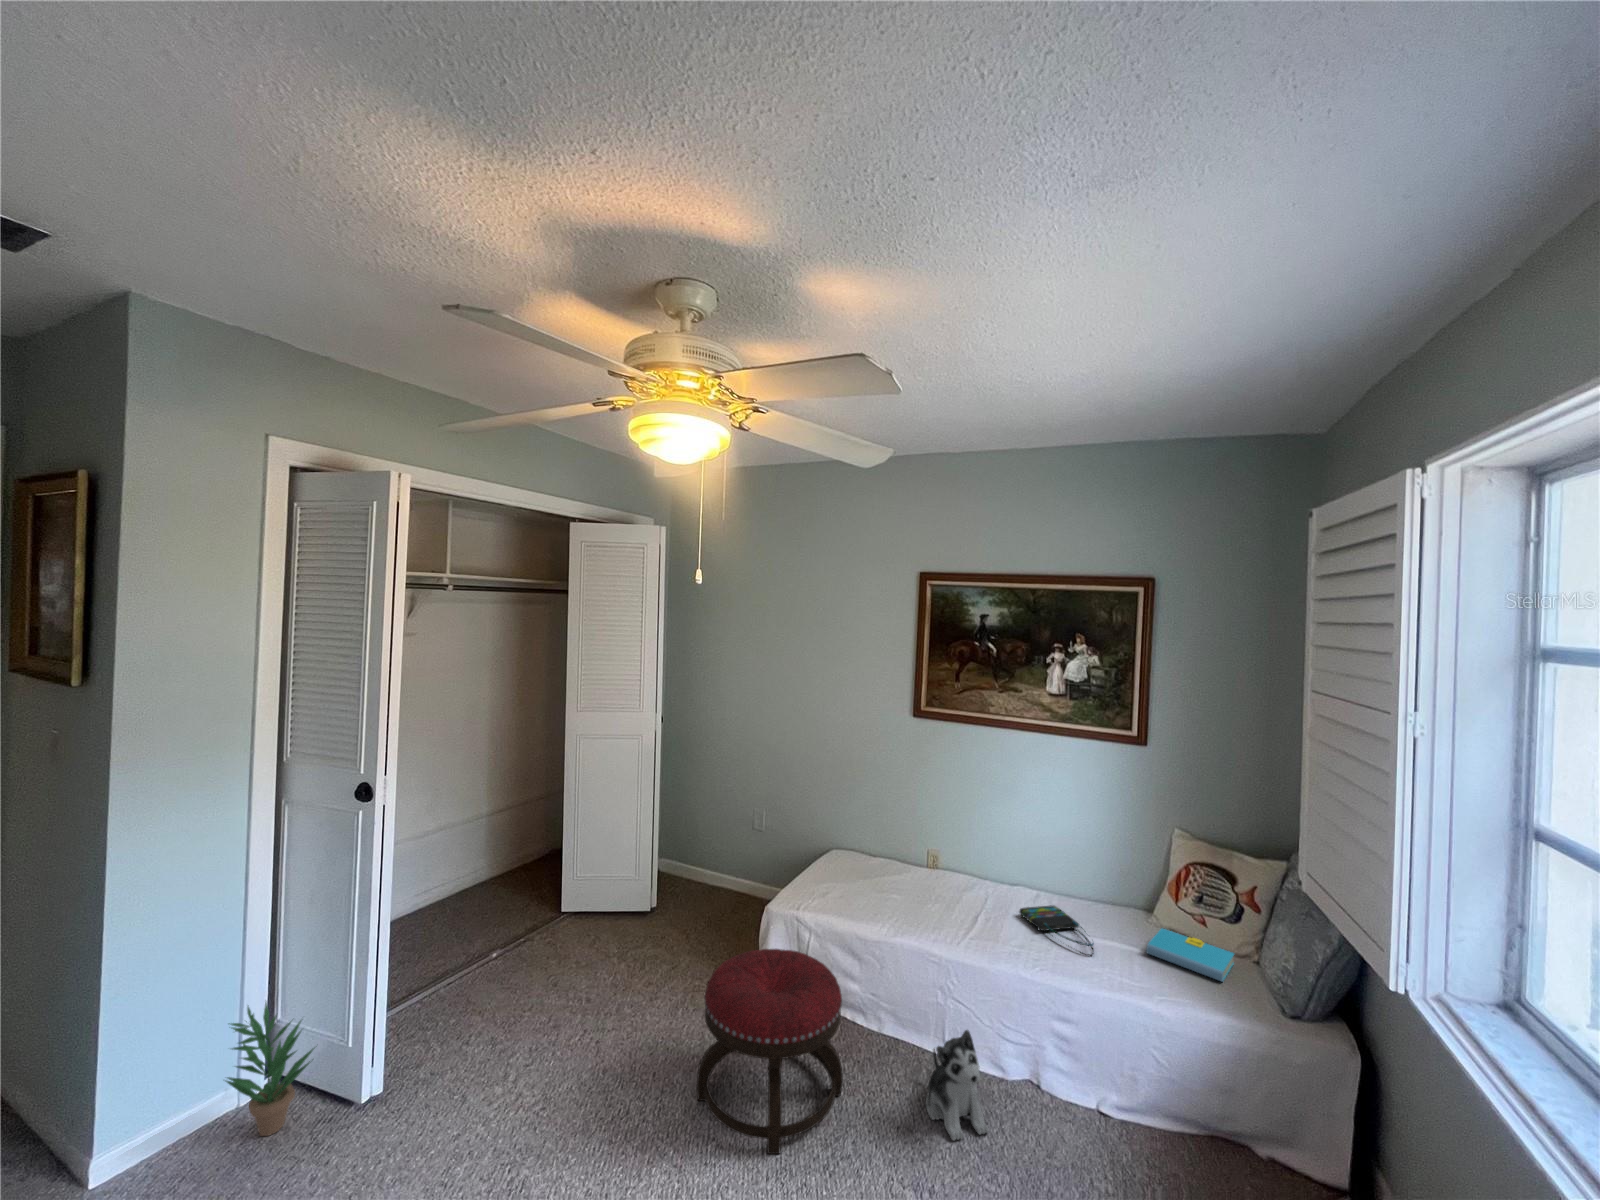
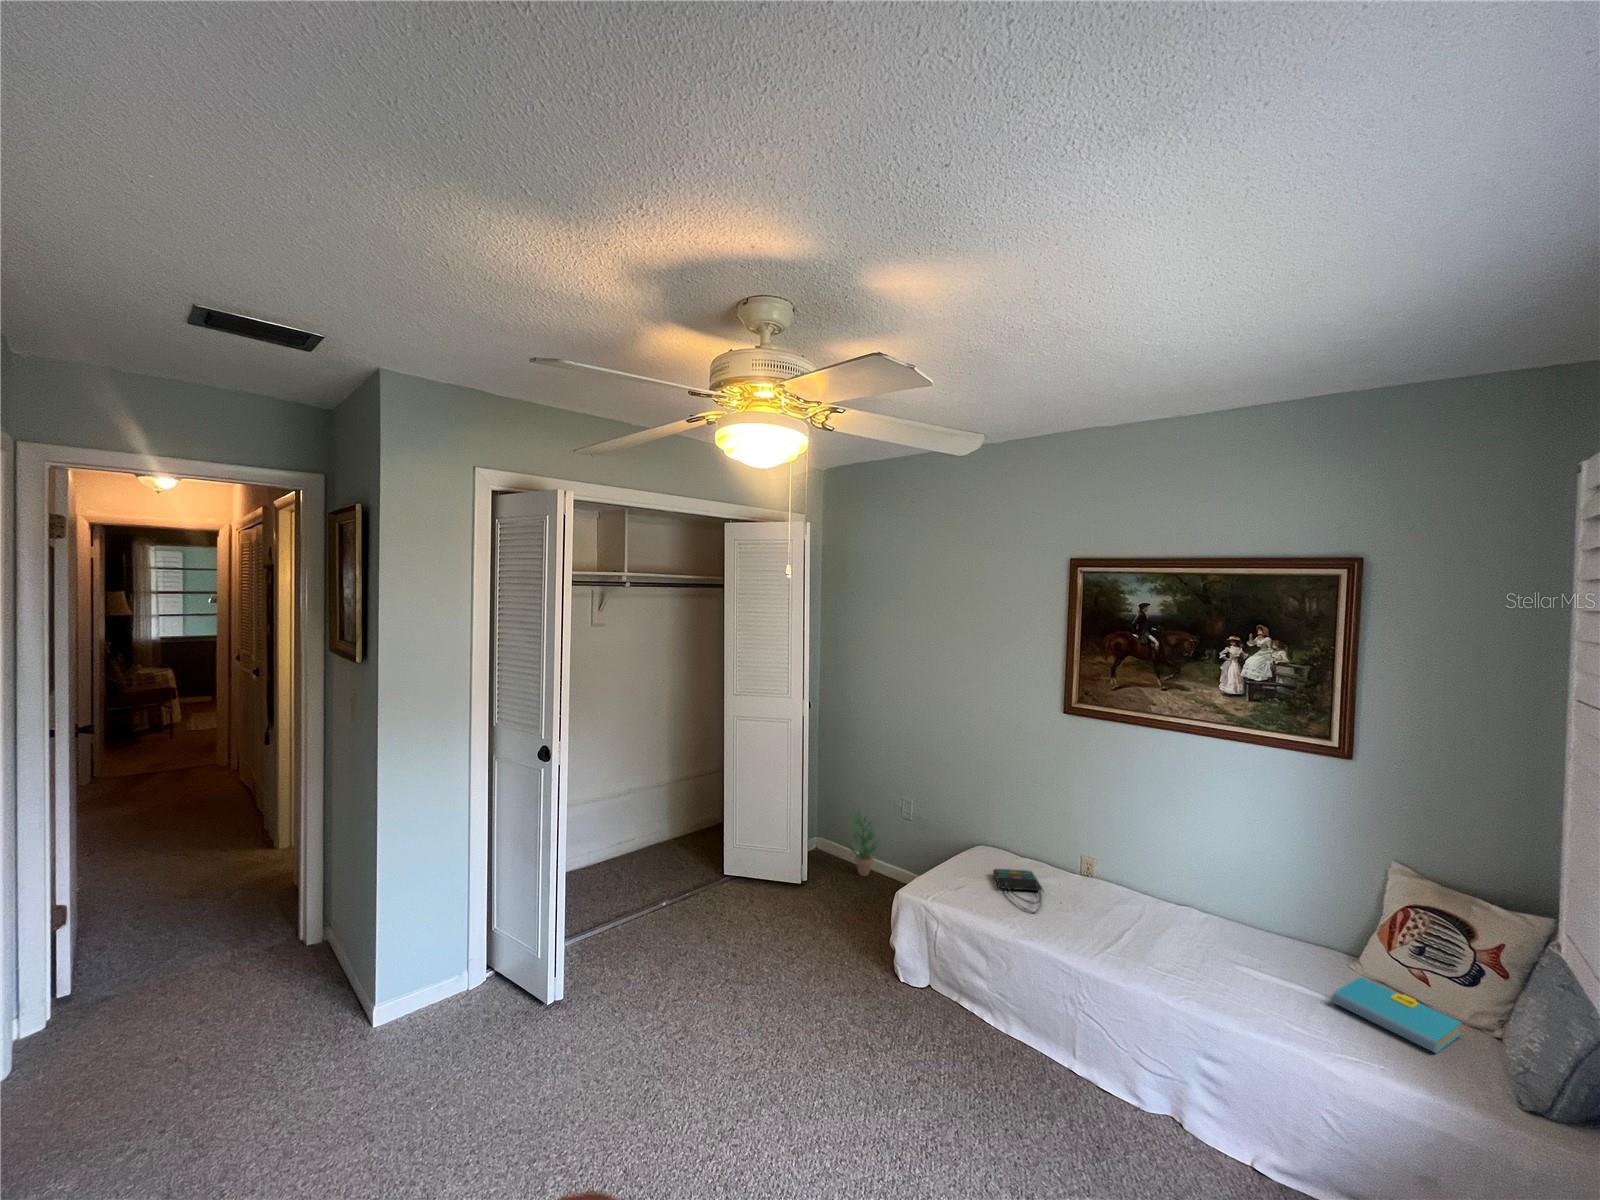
tote bag: present [1019,905,1093,956] -> present [993,869,1042,914]
ottoman: present [696,949,843,1154] -> none [812,930,954,1126]
potted plant: present [226,1002,314,1136] -> present [847,811,880,876]
plush toy: present [926,1030,989,1140] -> none [1041,1046,1109,1160]

